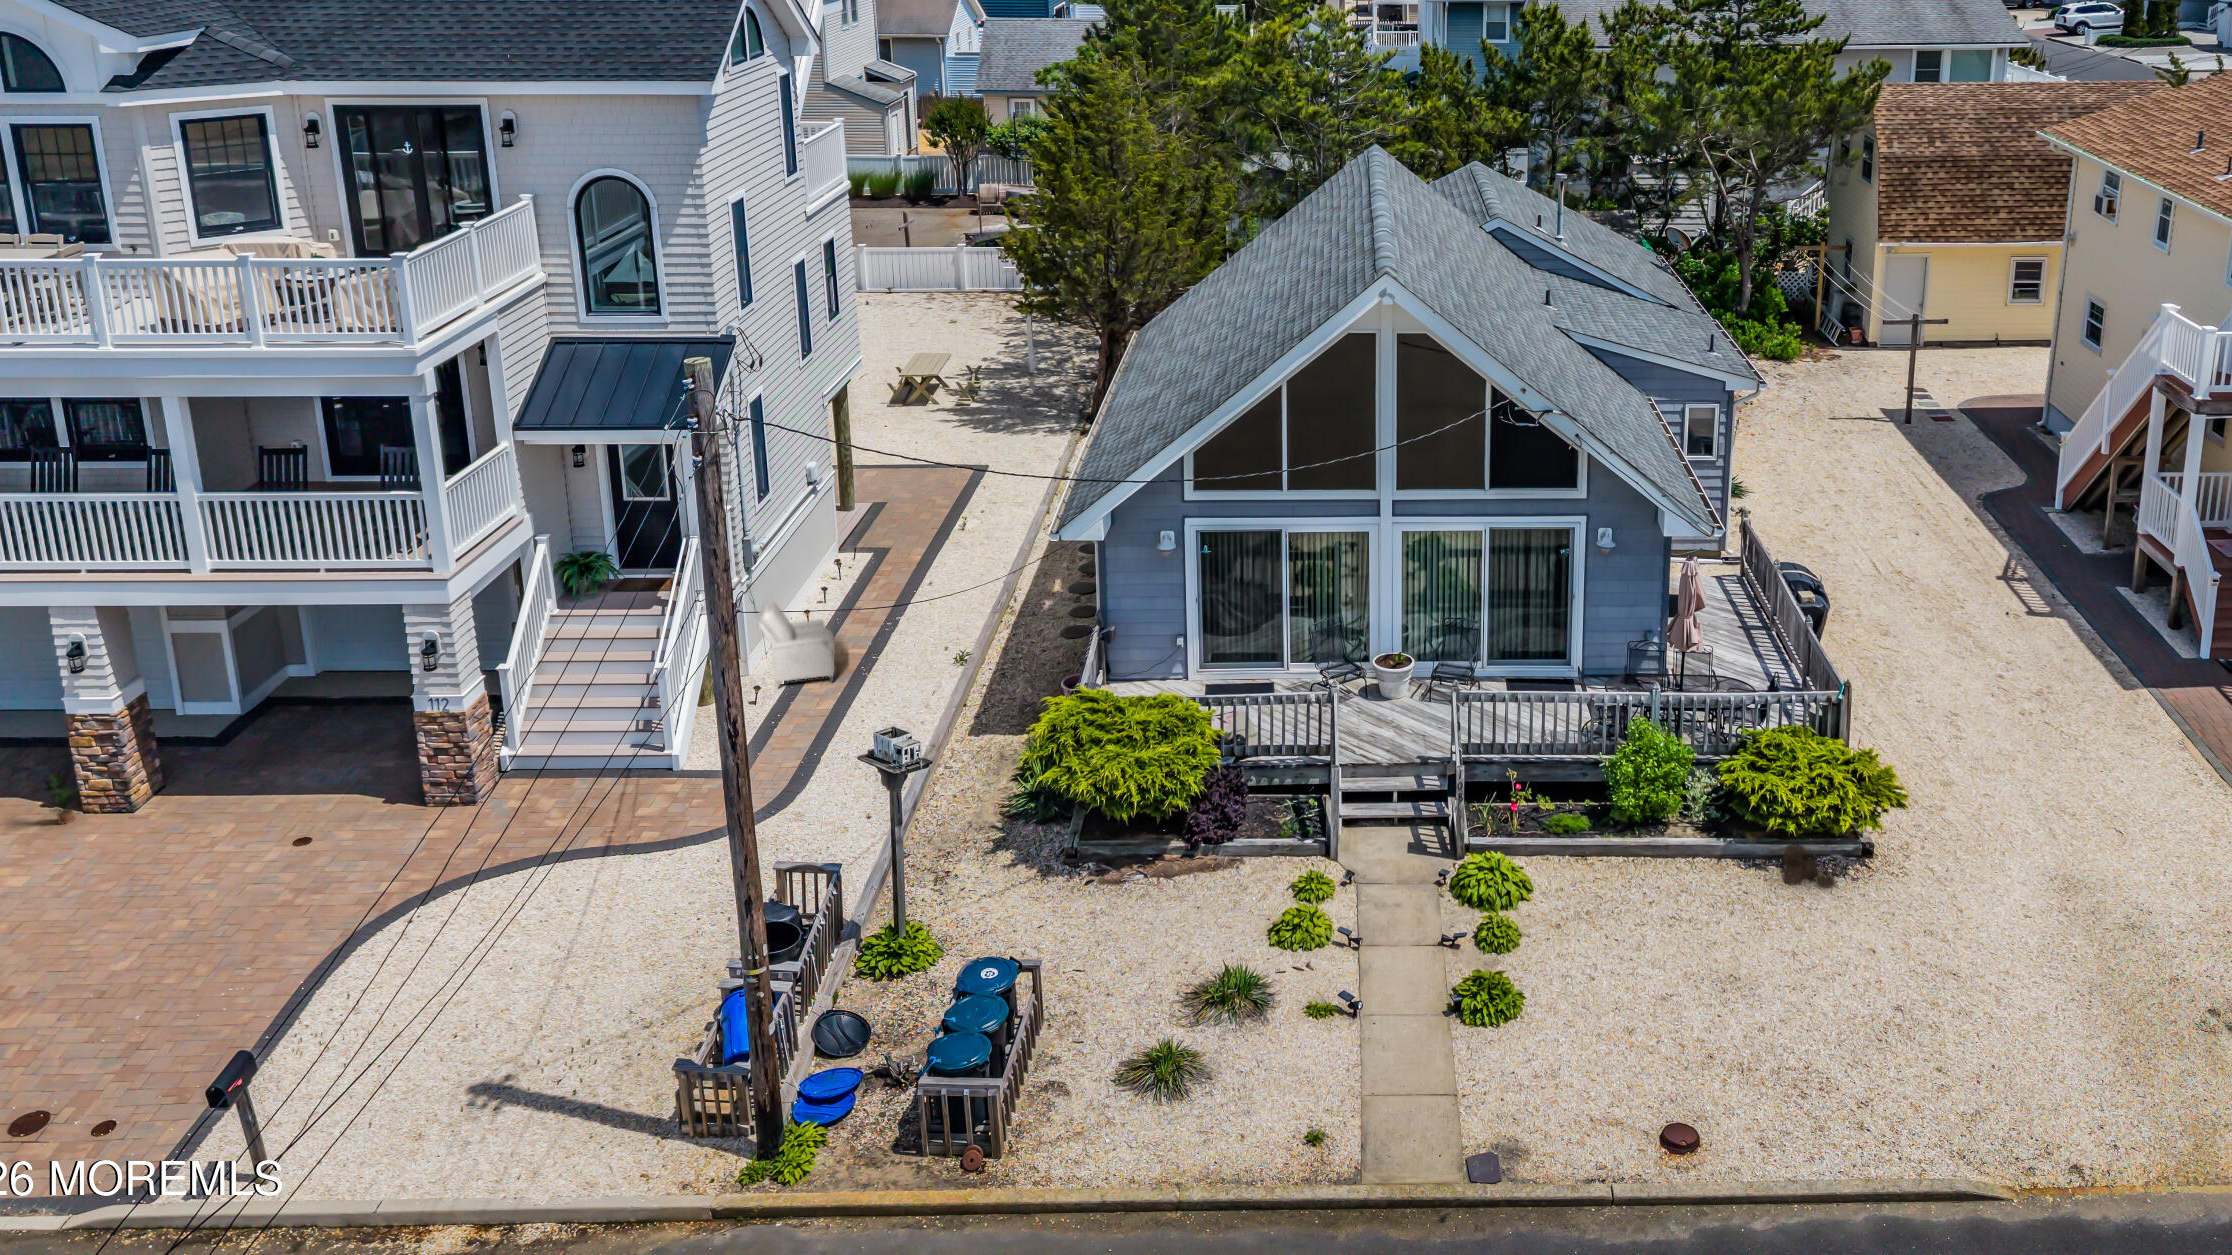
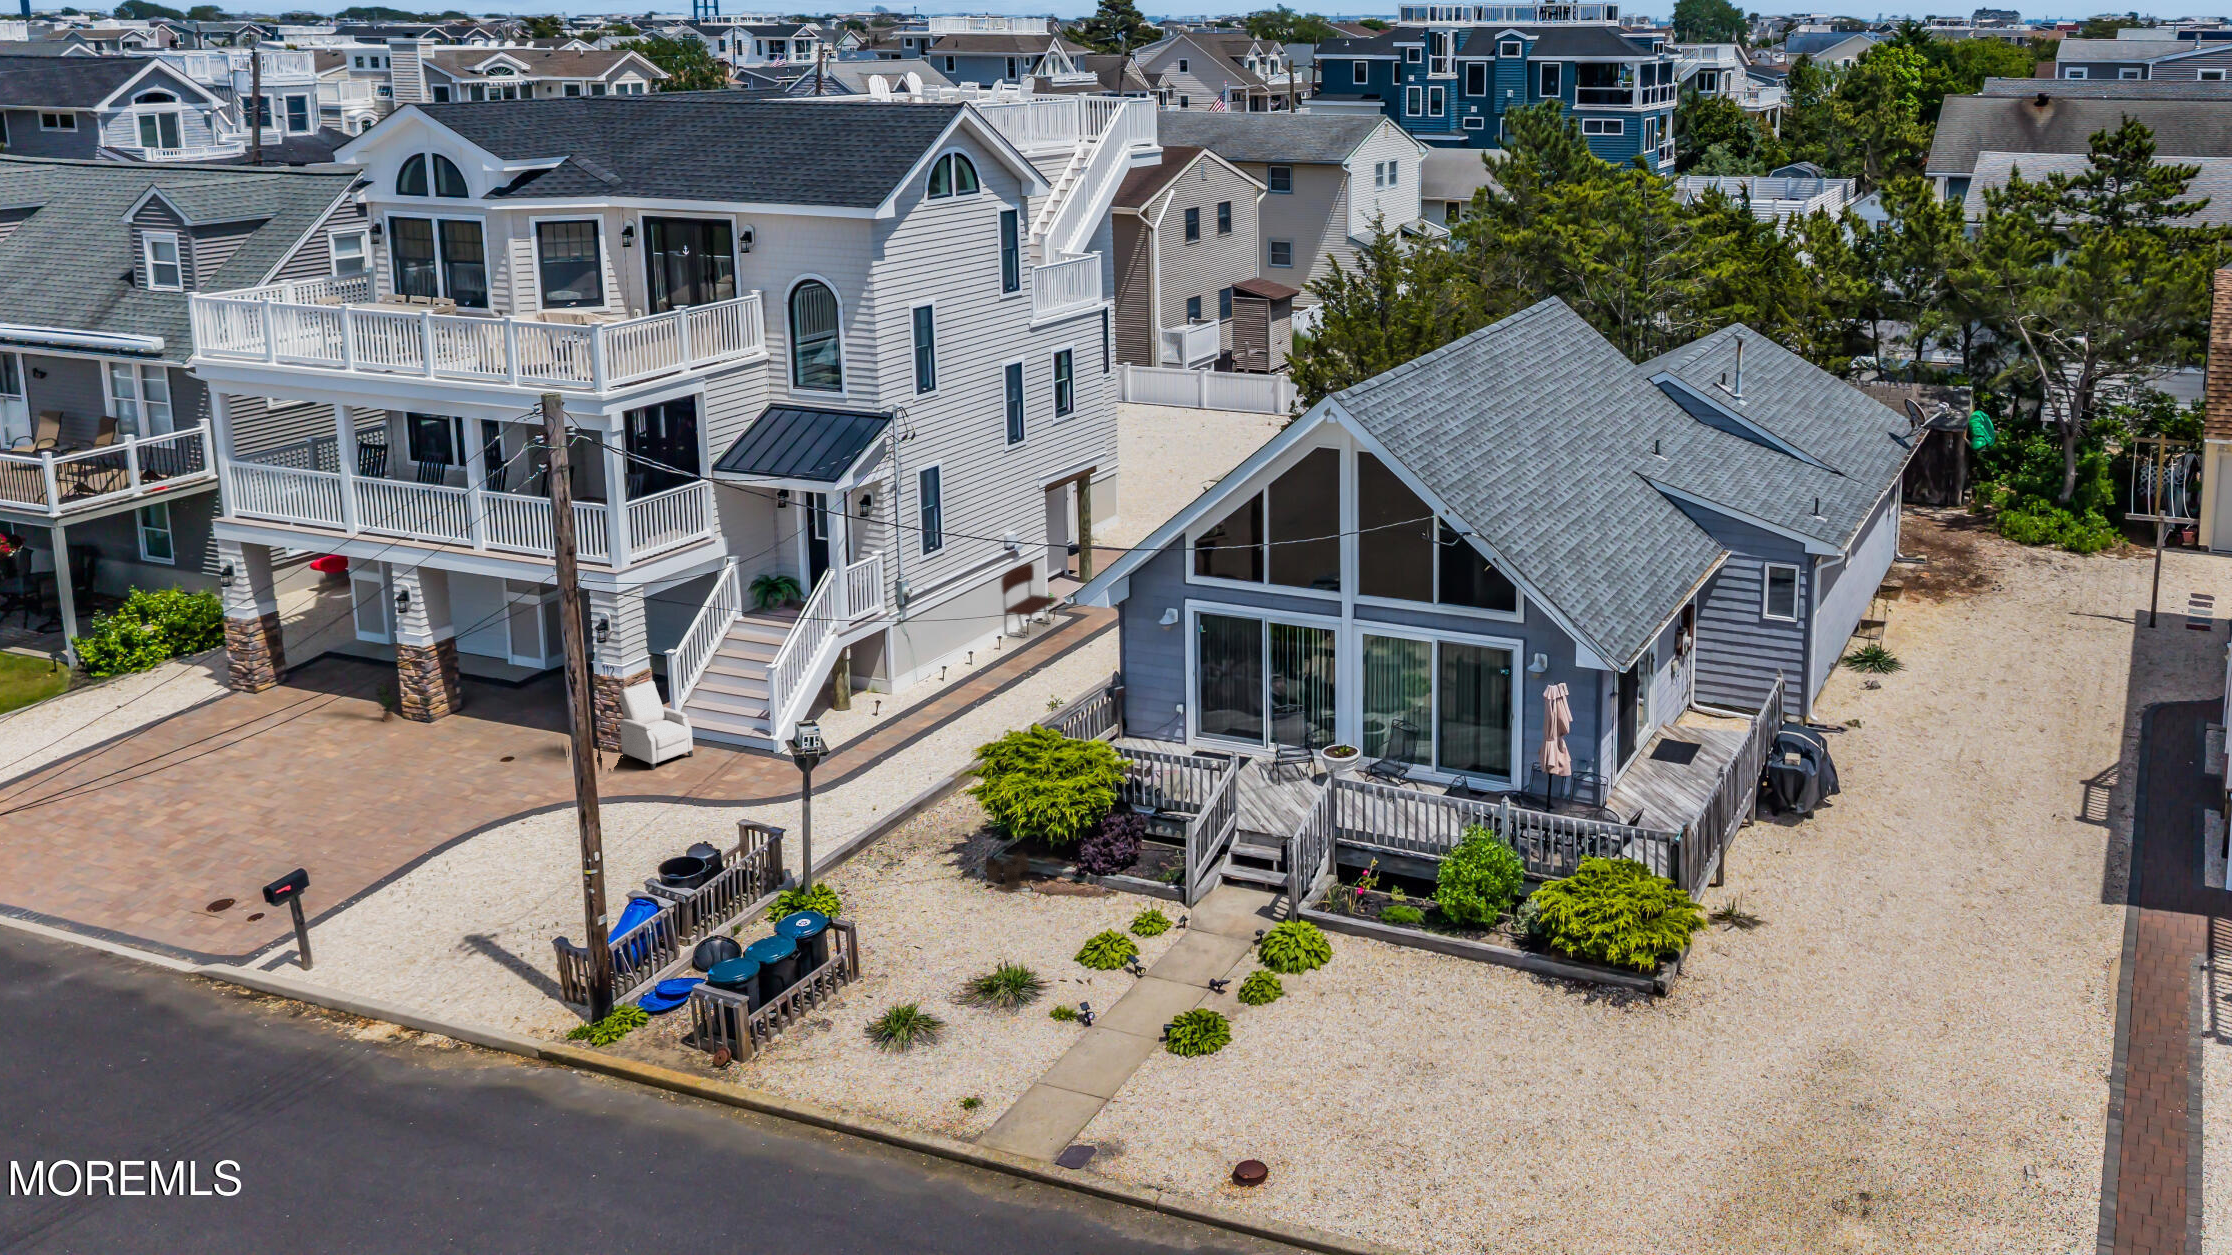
bench: none [826,492,882,580] -> present [1001,563,1057,638]
chair: present [759,600,835,684] -> present [619,681,693,770]
woven basket: present [1783,844,1835,887] -> present [986,852,1029,889]

